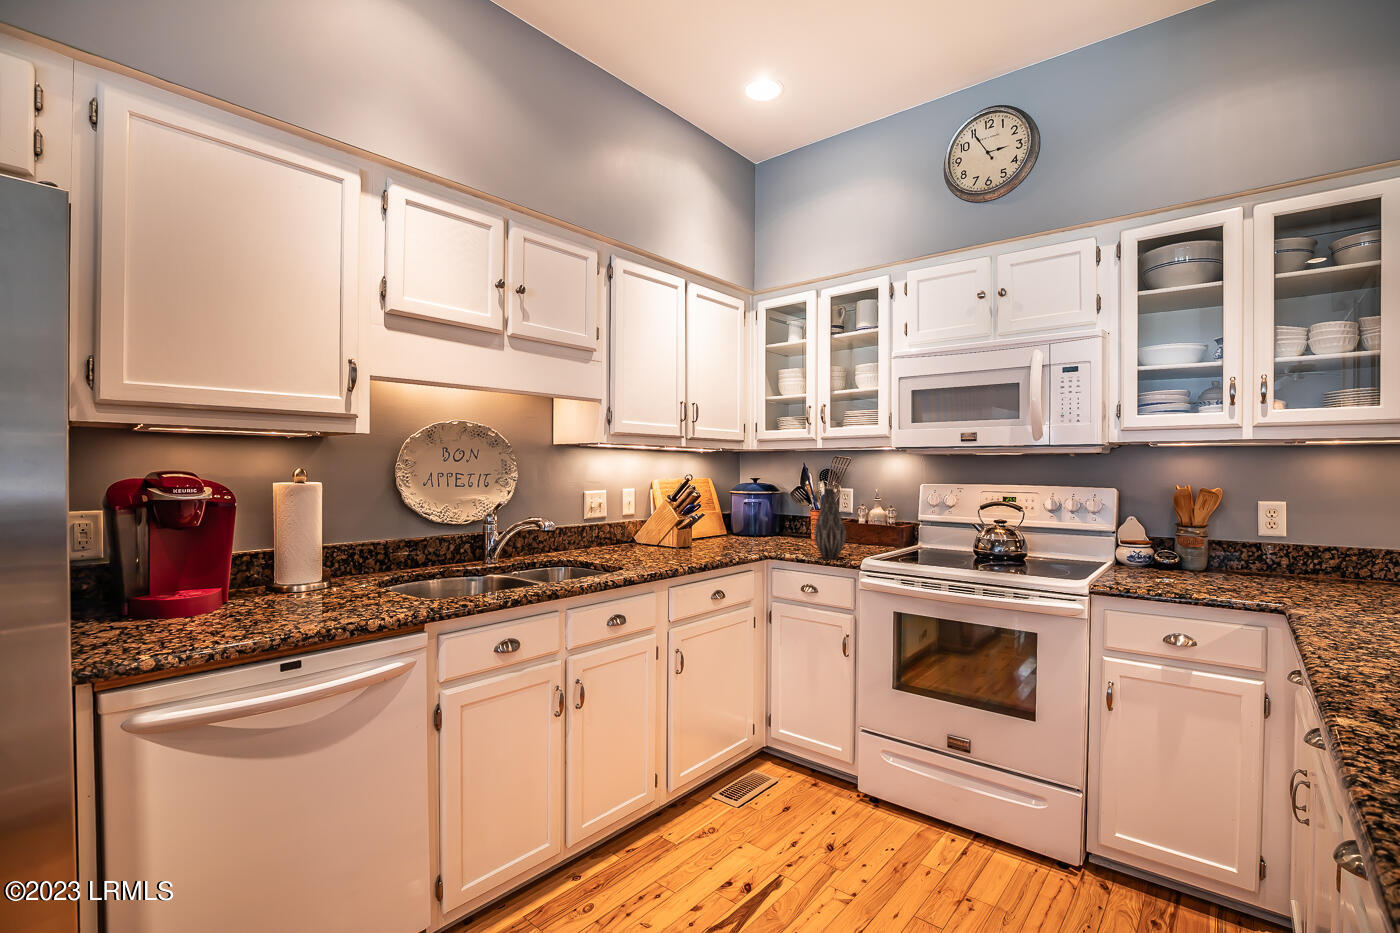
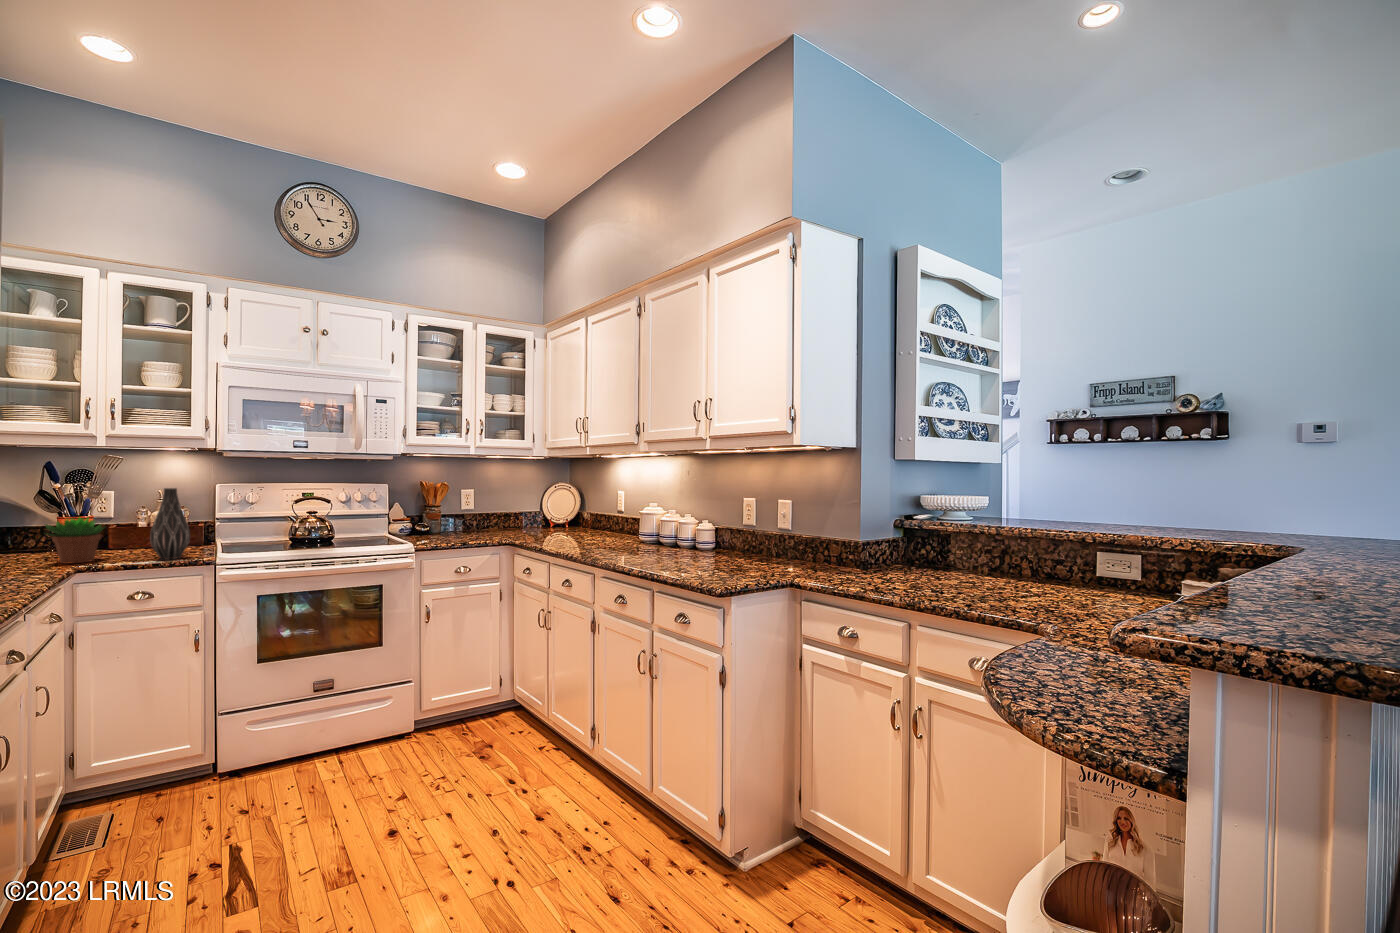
succulent plant: none [761,511,801,552] -> present [44,517,103,563]

